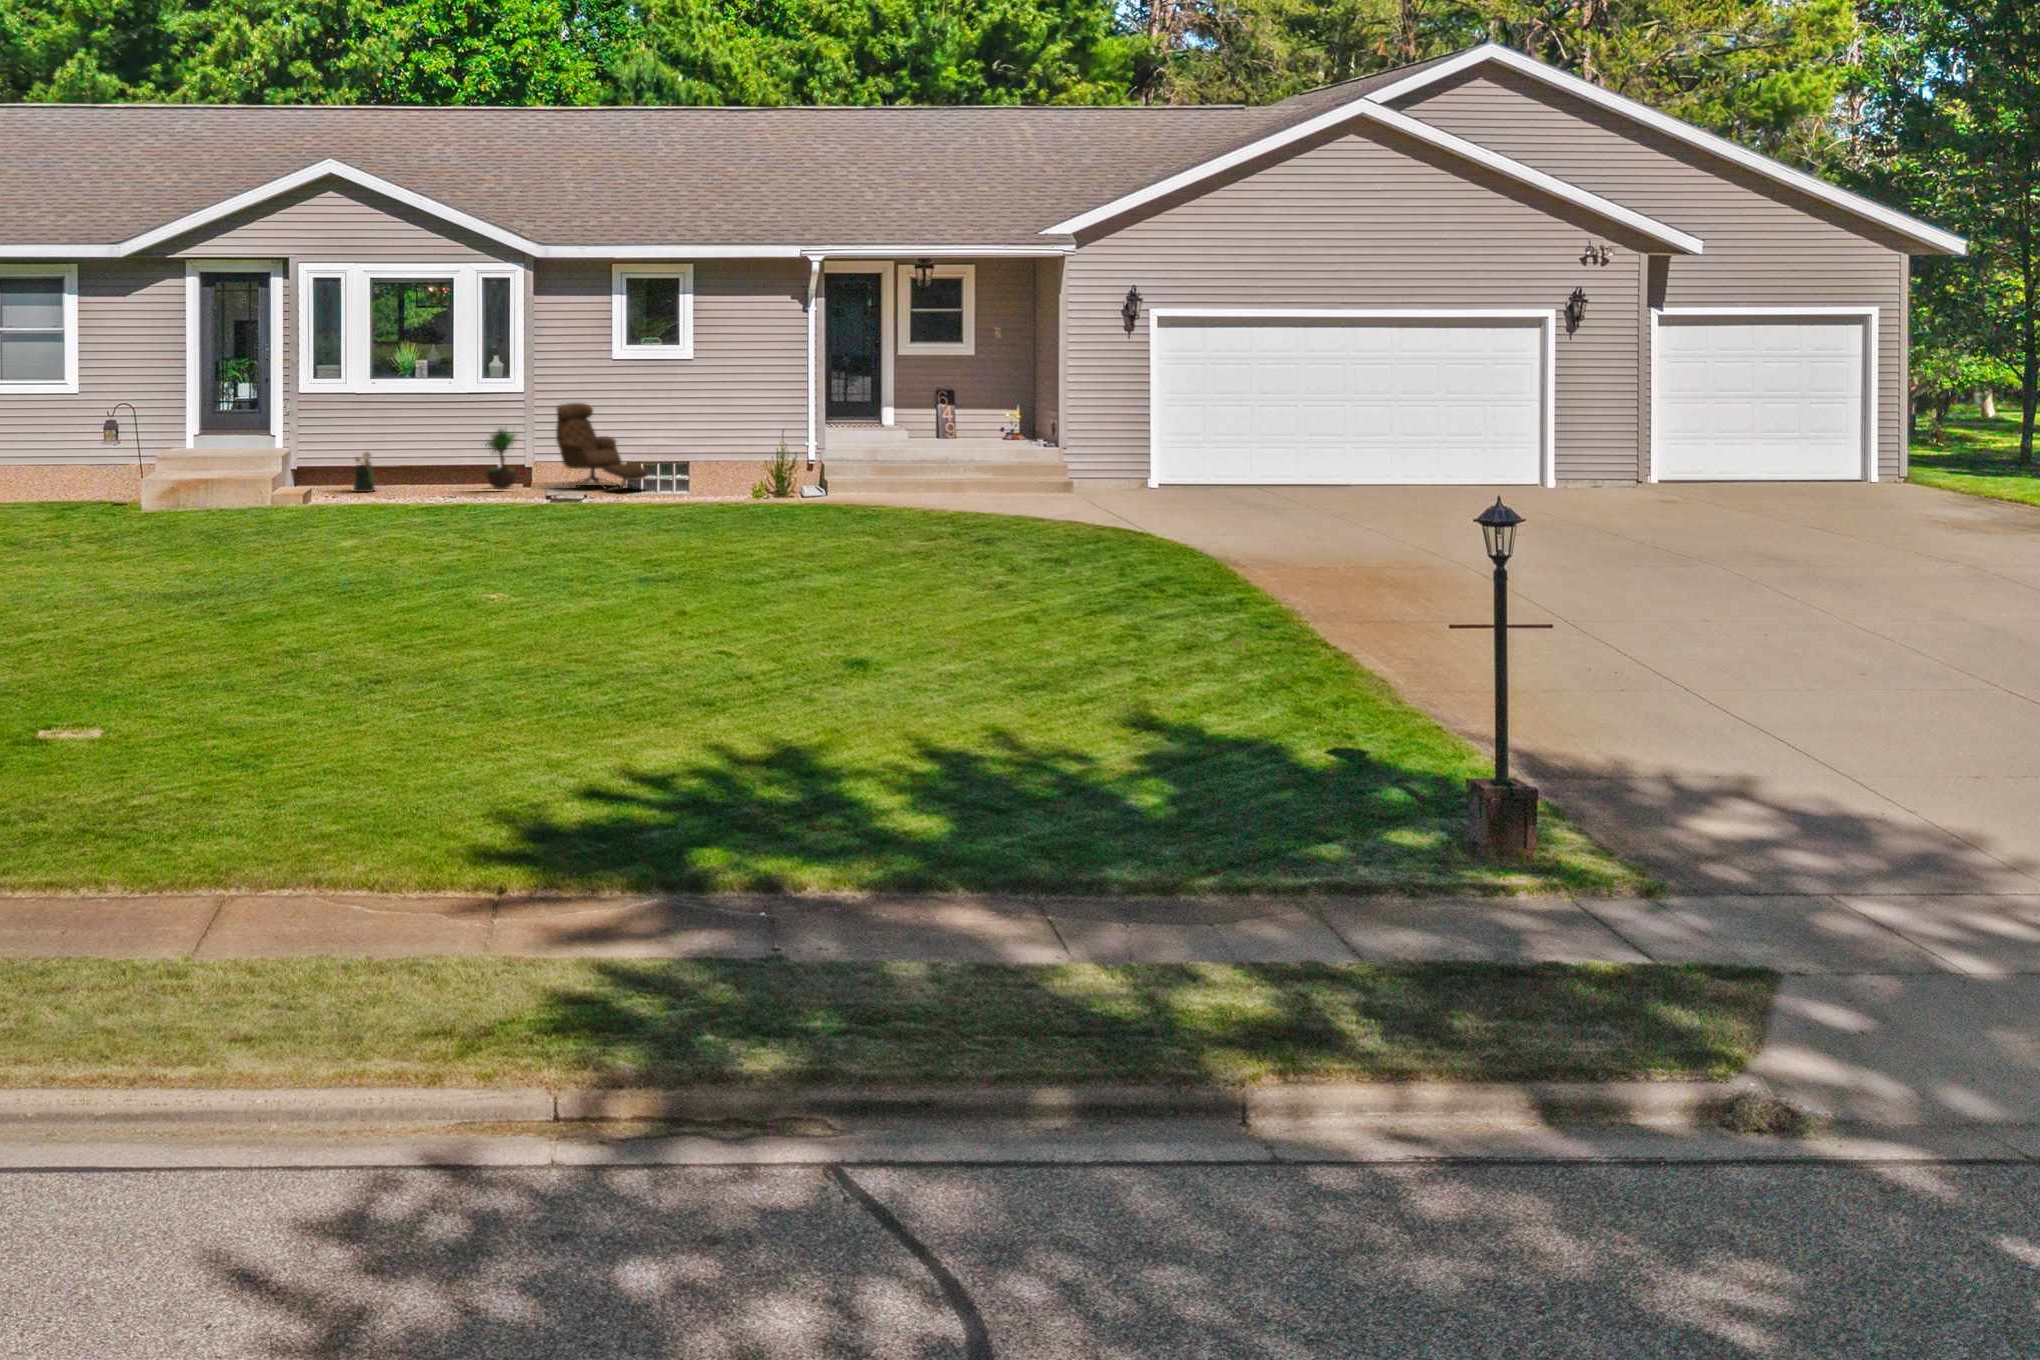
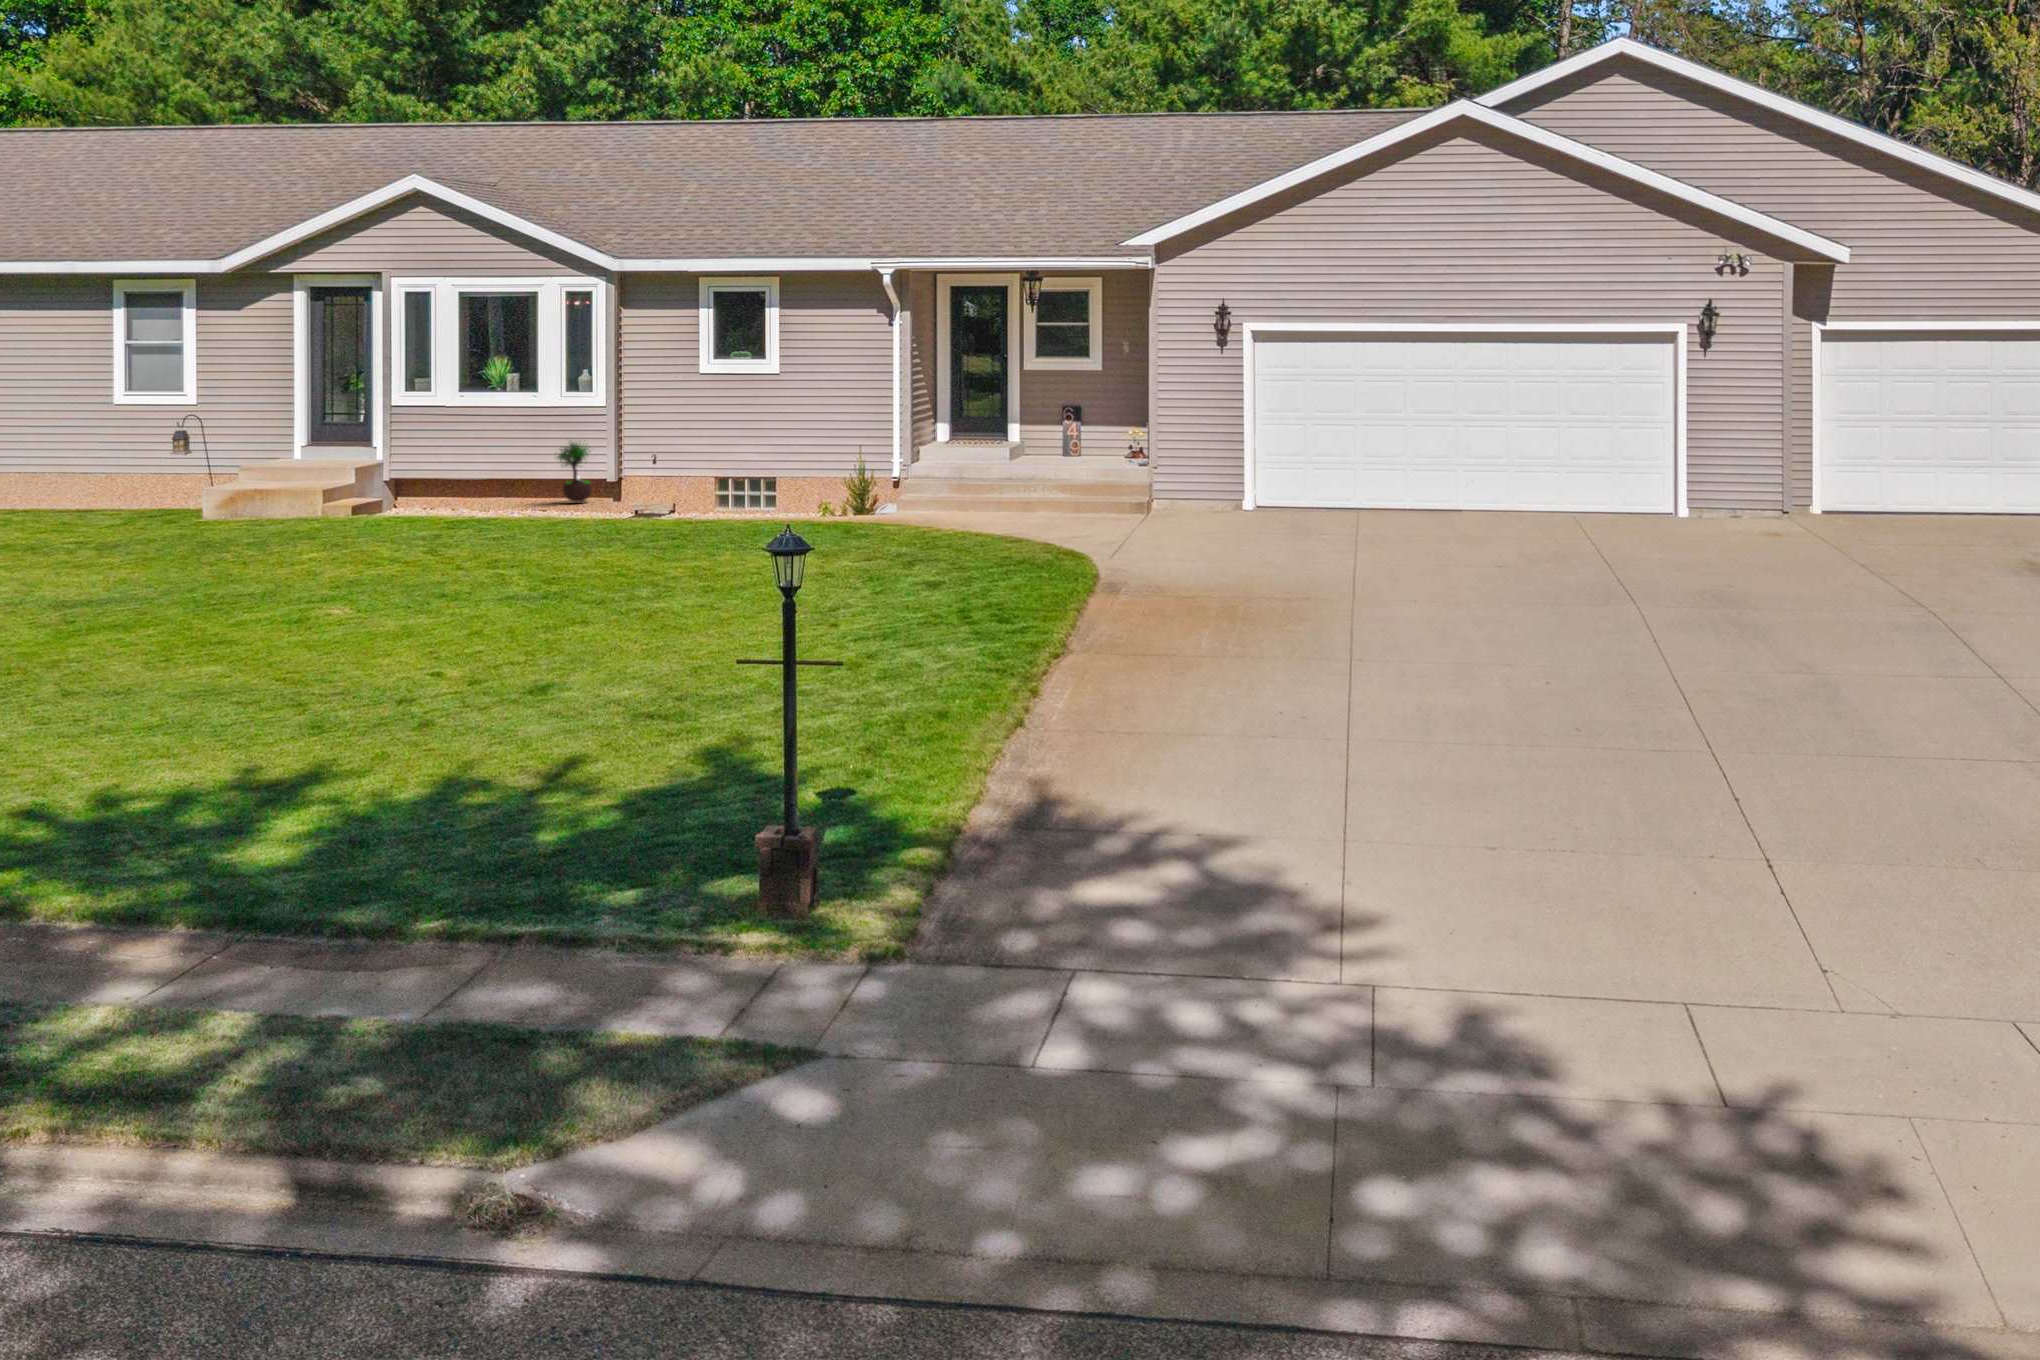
lounge chair: present [556,403,647,490] -> none [634,417,718,507]
watering can: present [353,452,375,492] -> none [431,463,457,503]

